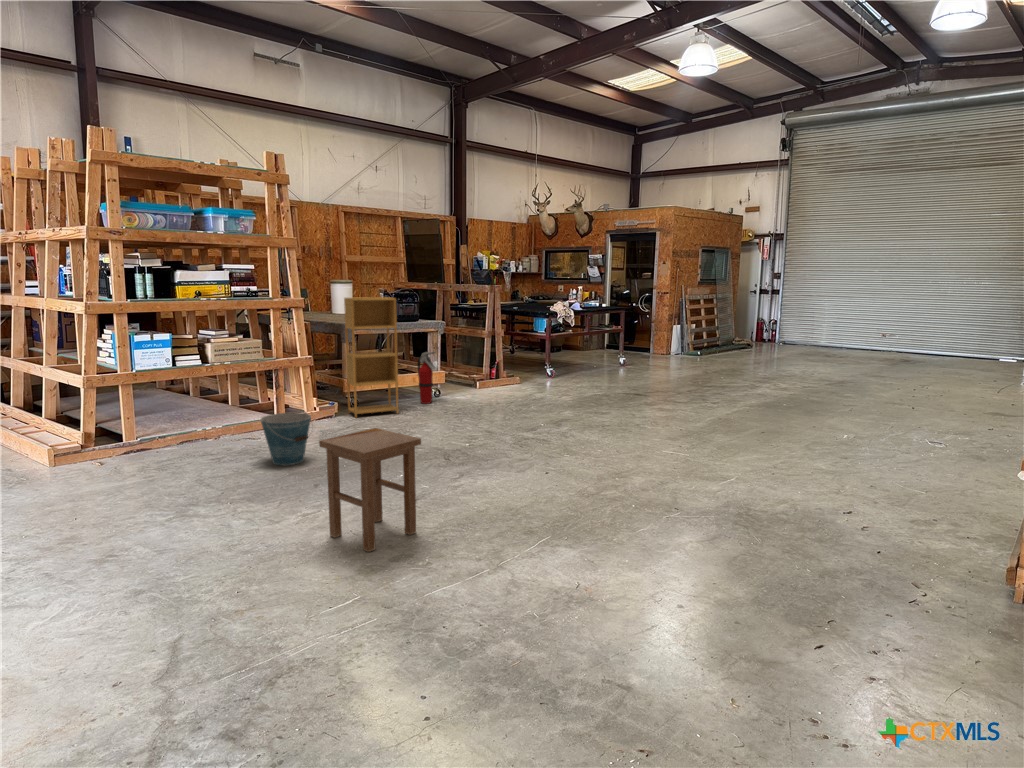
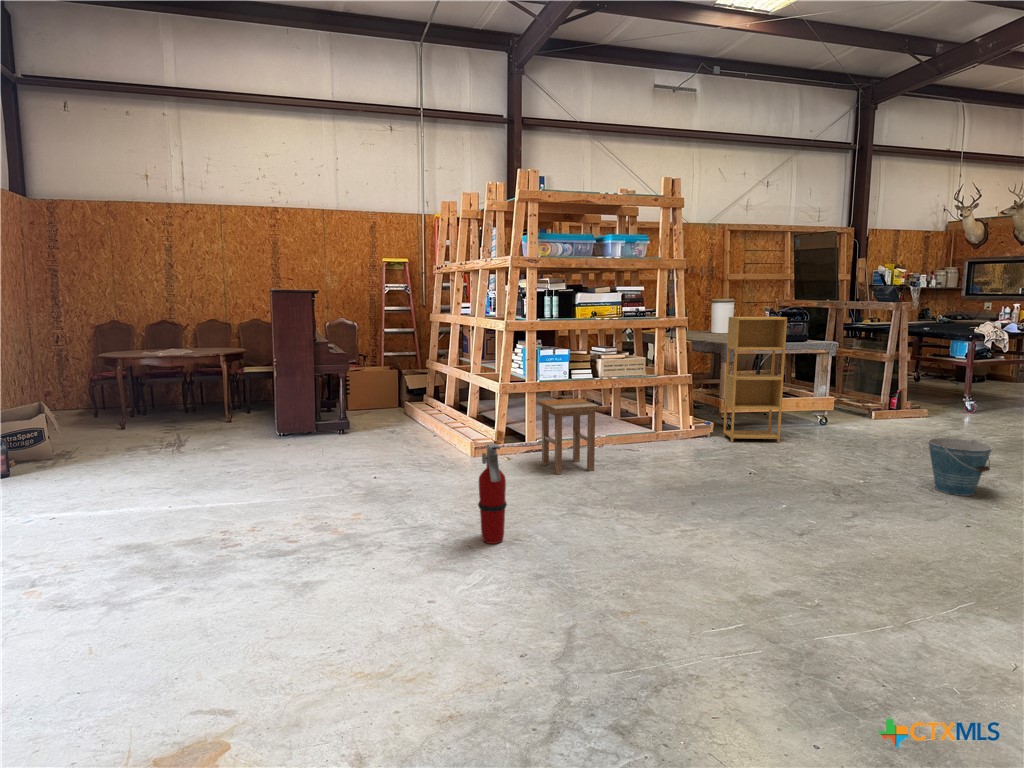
fire extinguisher: present [418,352,435,404] -> present [478,444,507,544]
bucket: present [261,411,311,465] -> present [928,438,992,496]
stool: present [319,428,421,552] -> present [538,398,599,474]

